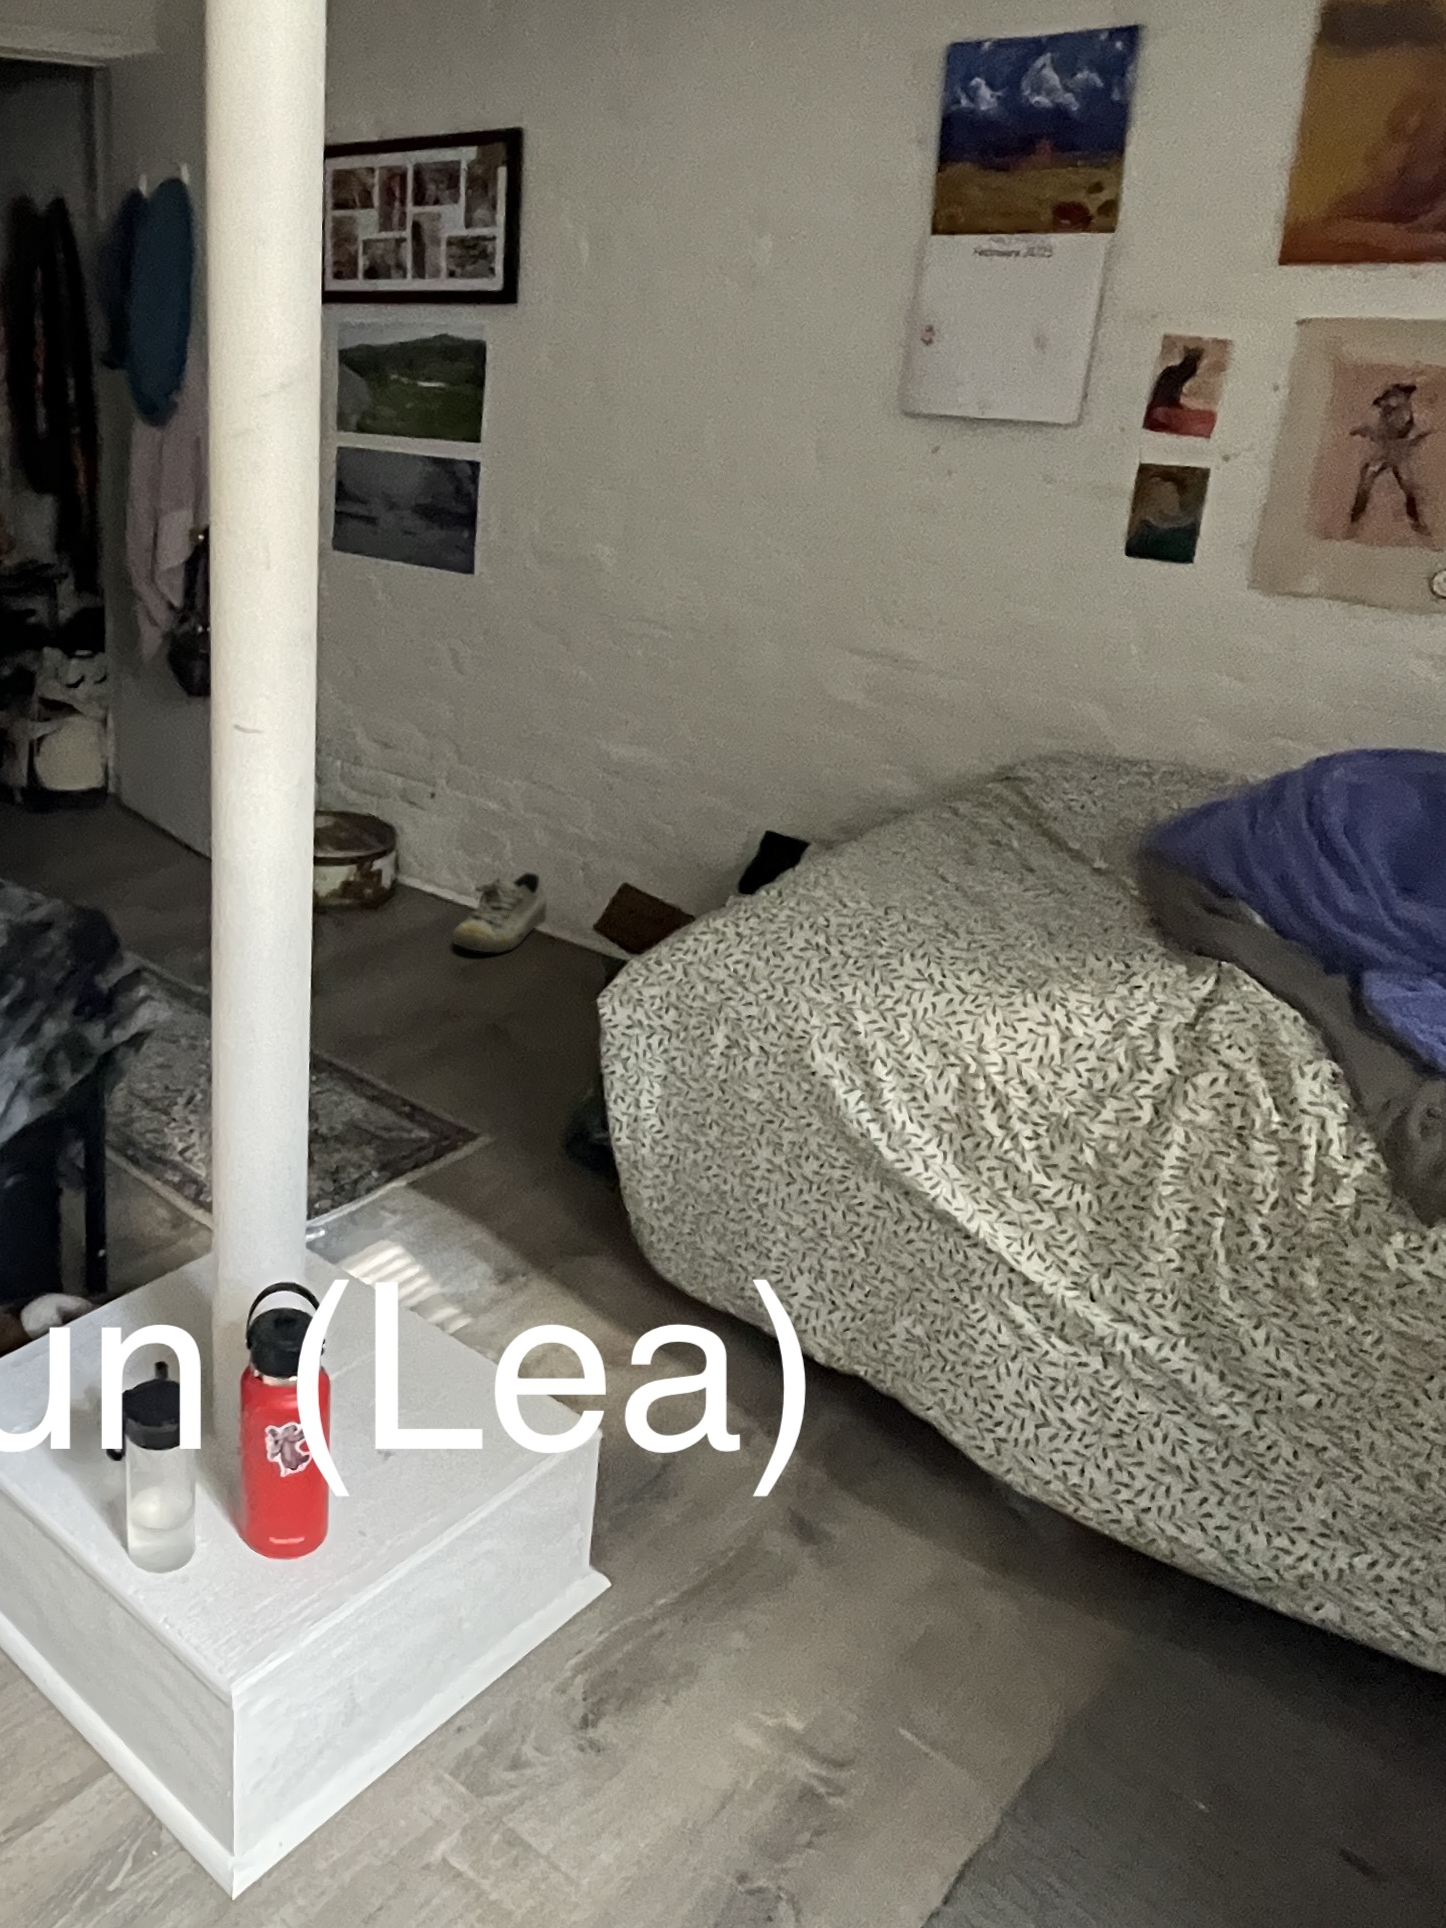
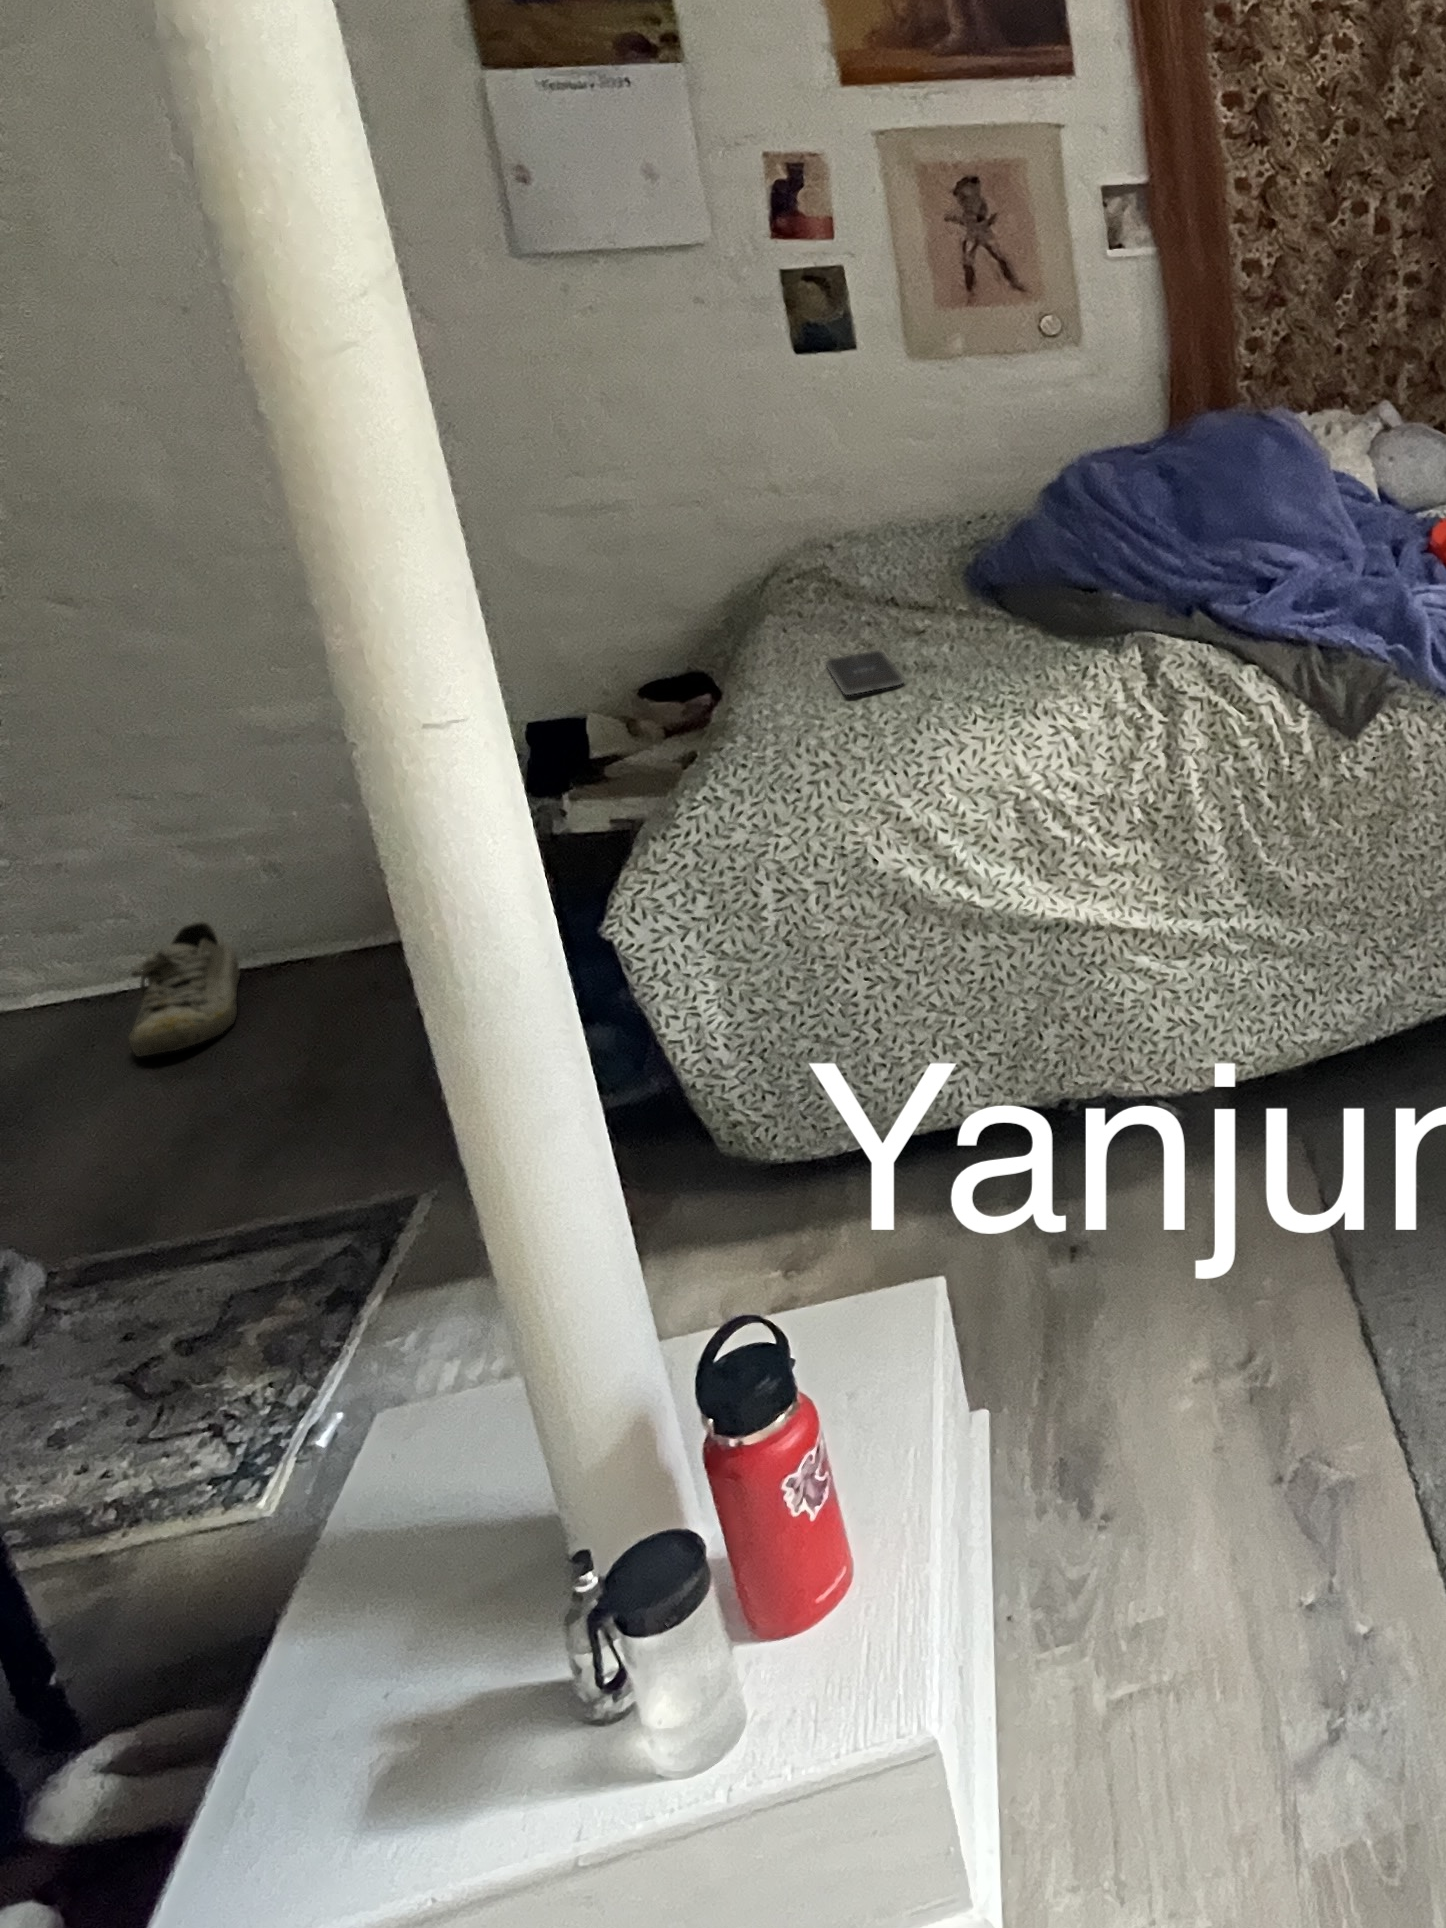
smartphone: none [895,860,980,910] -> present [826,651,903,695]

